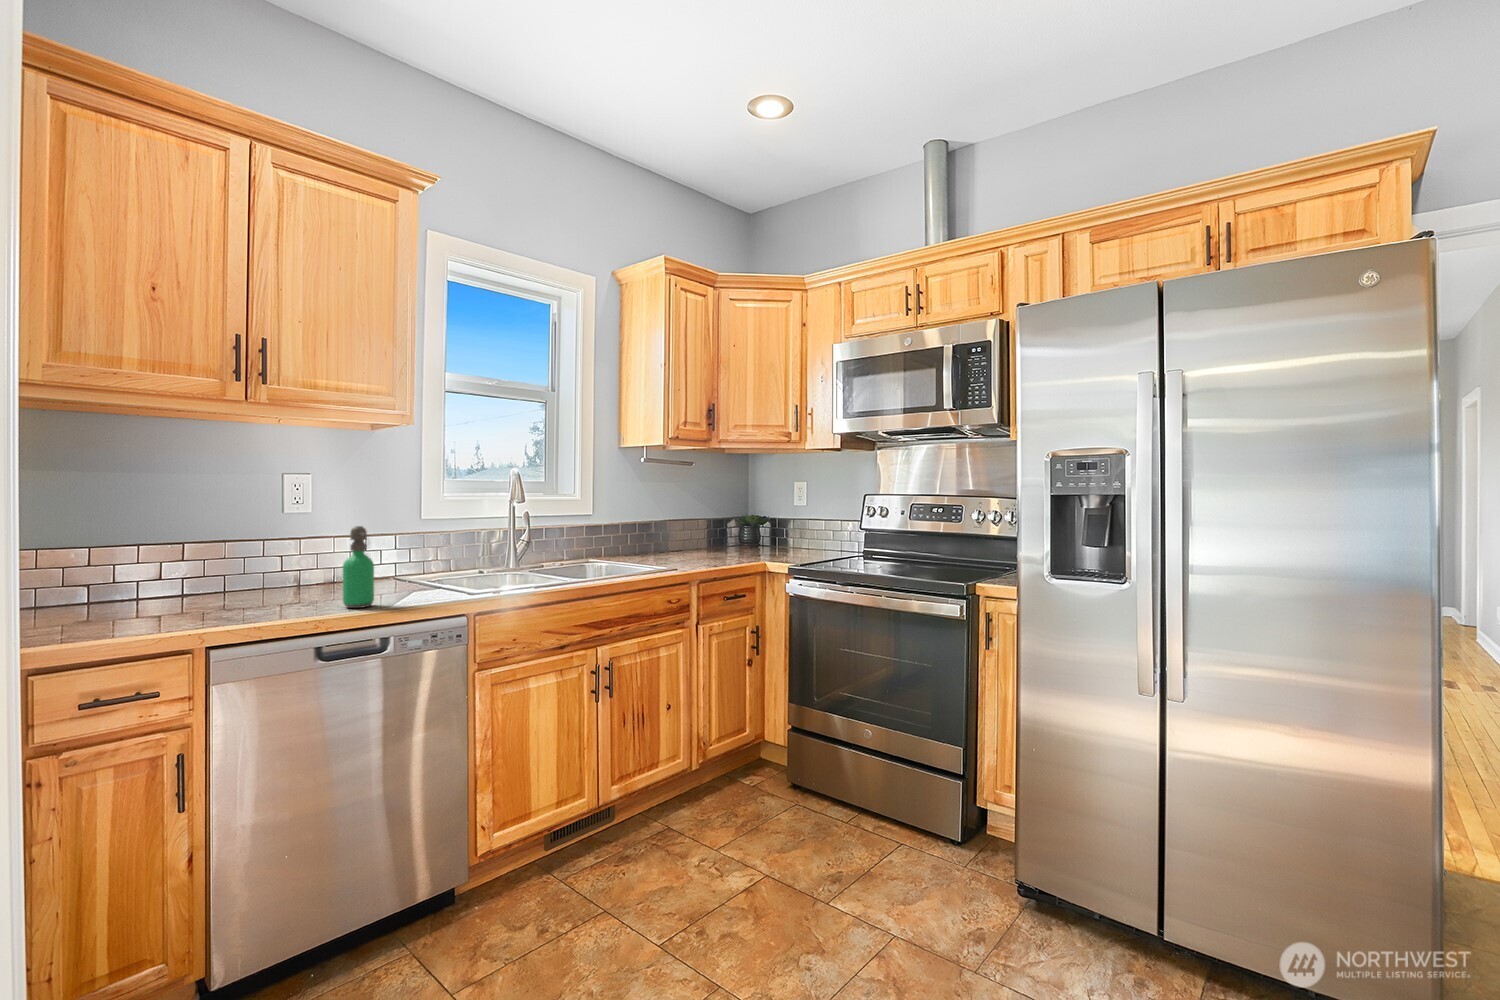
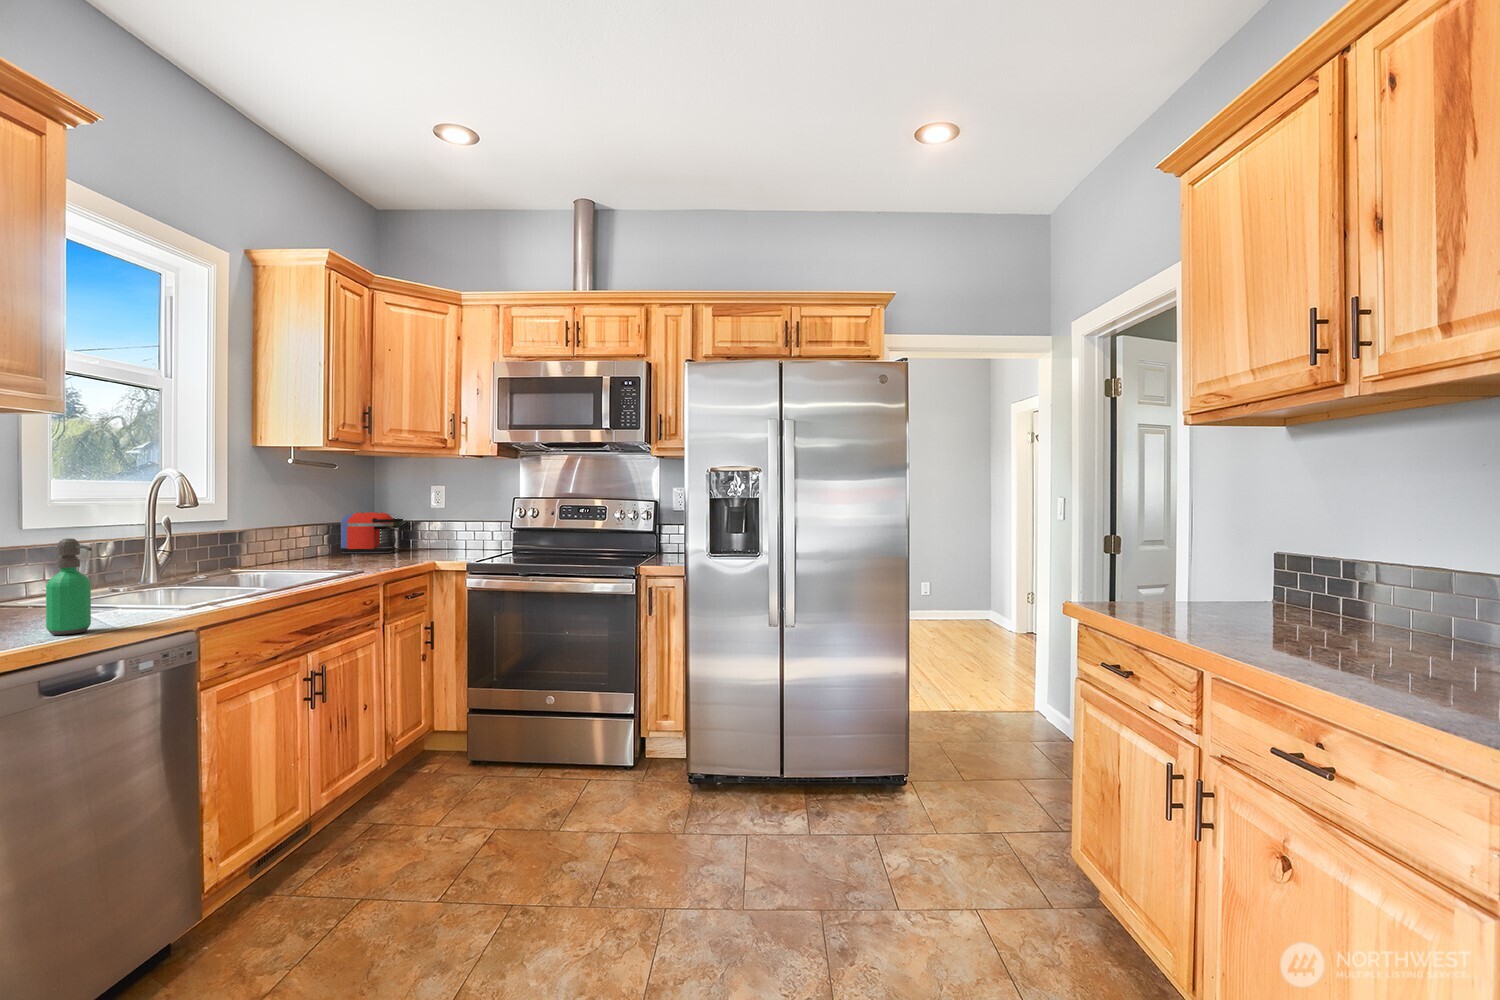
coffee maker: none [707,510,760,551] -> present [339,512,403,553]

